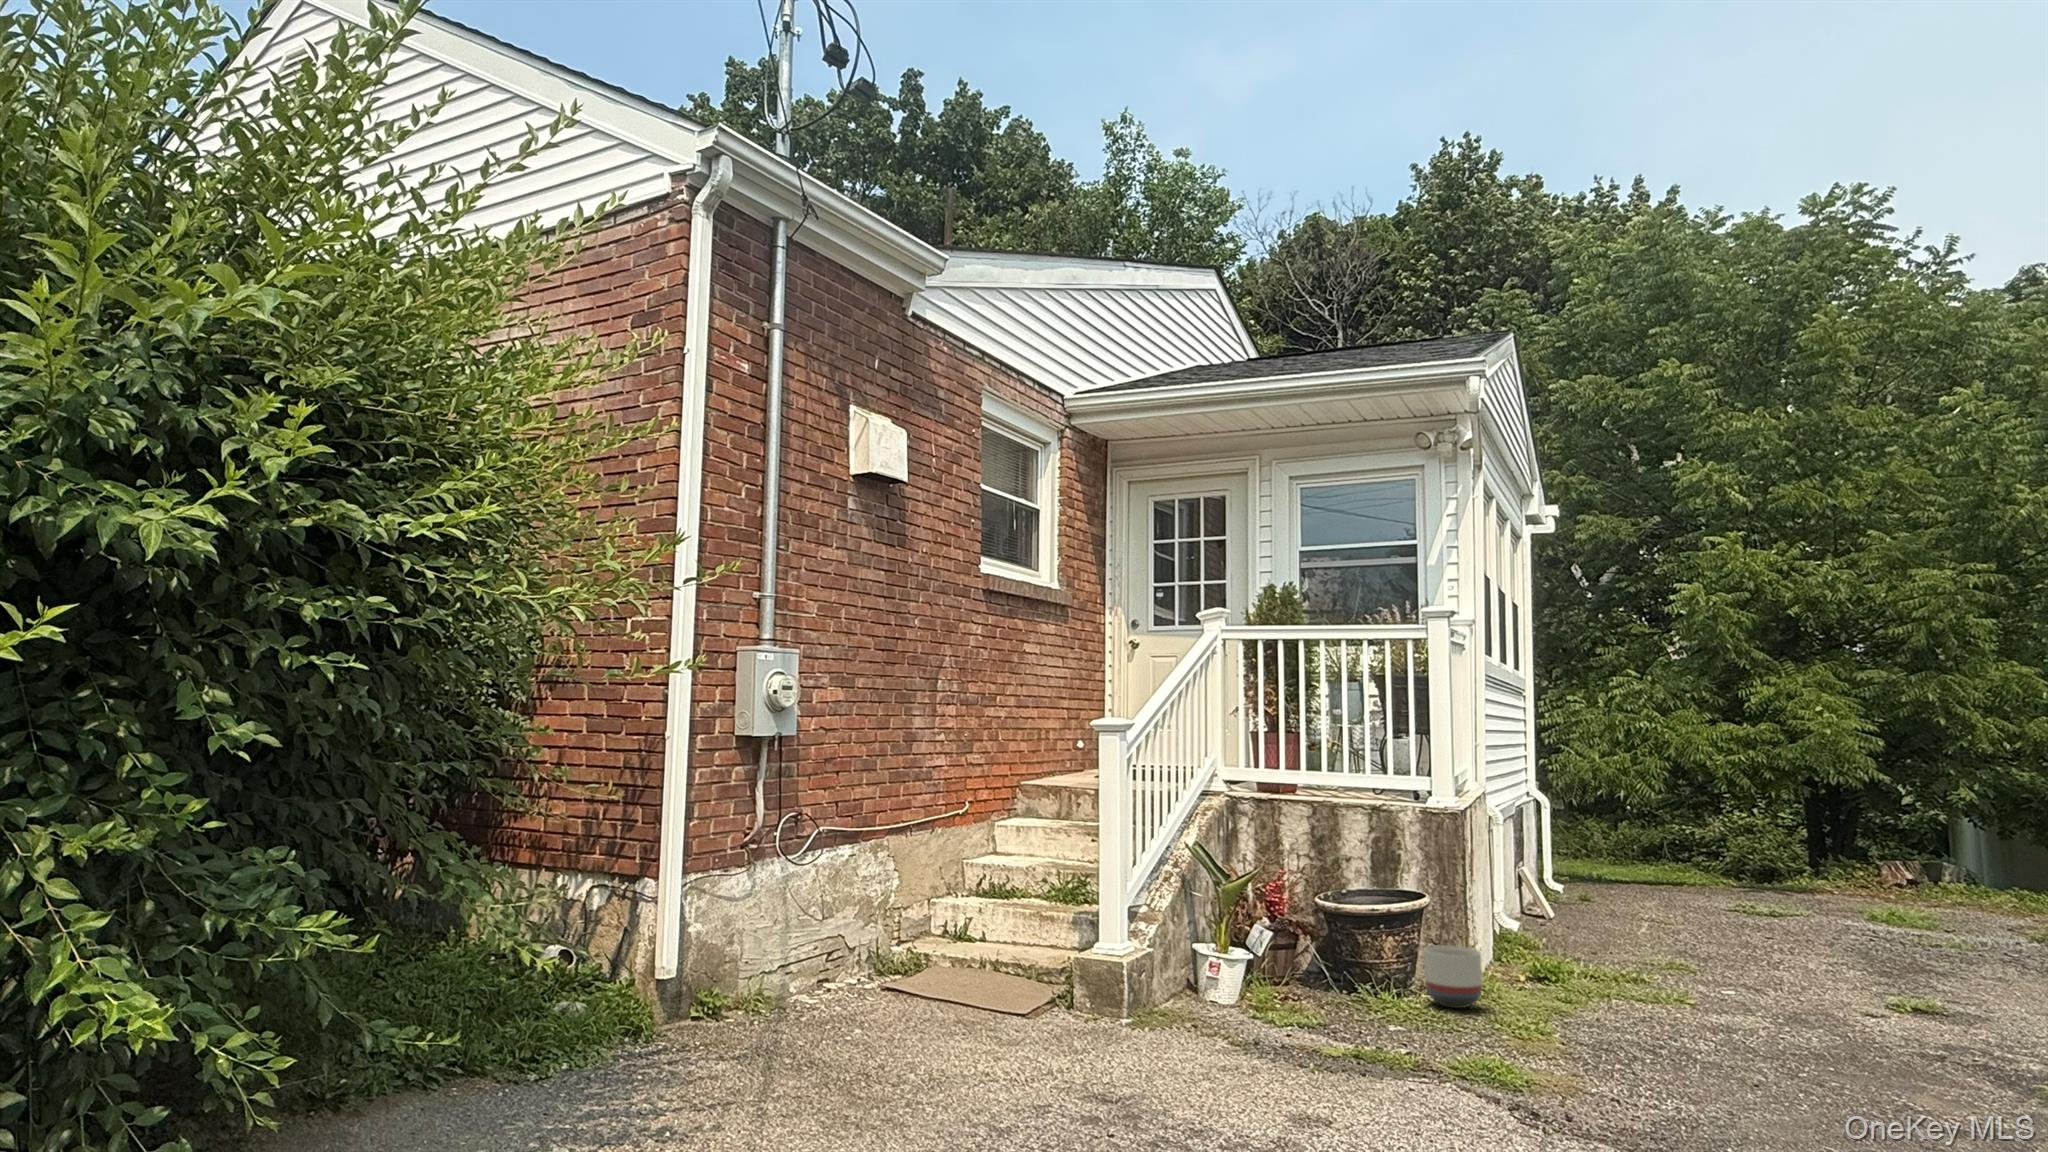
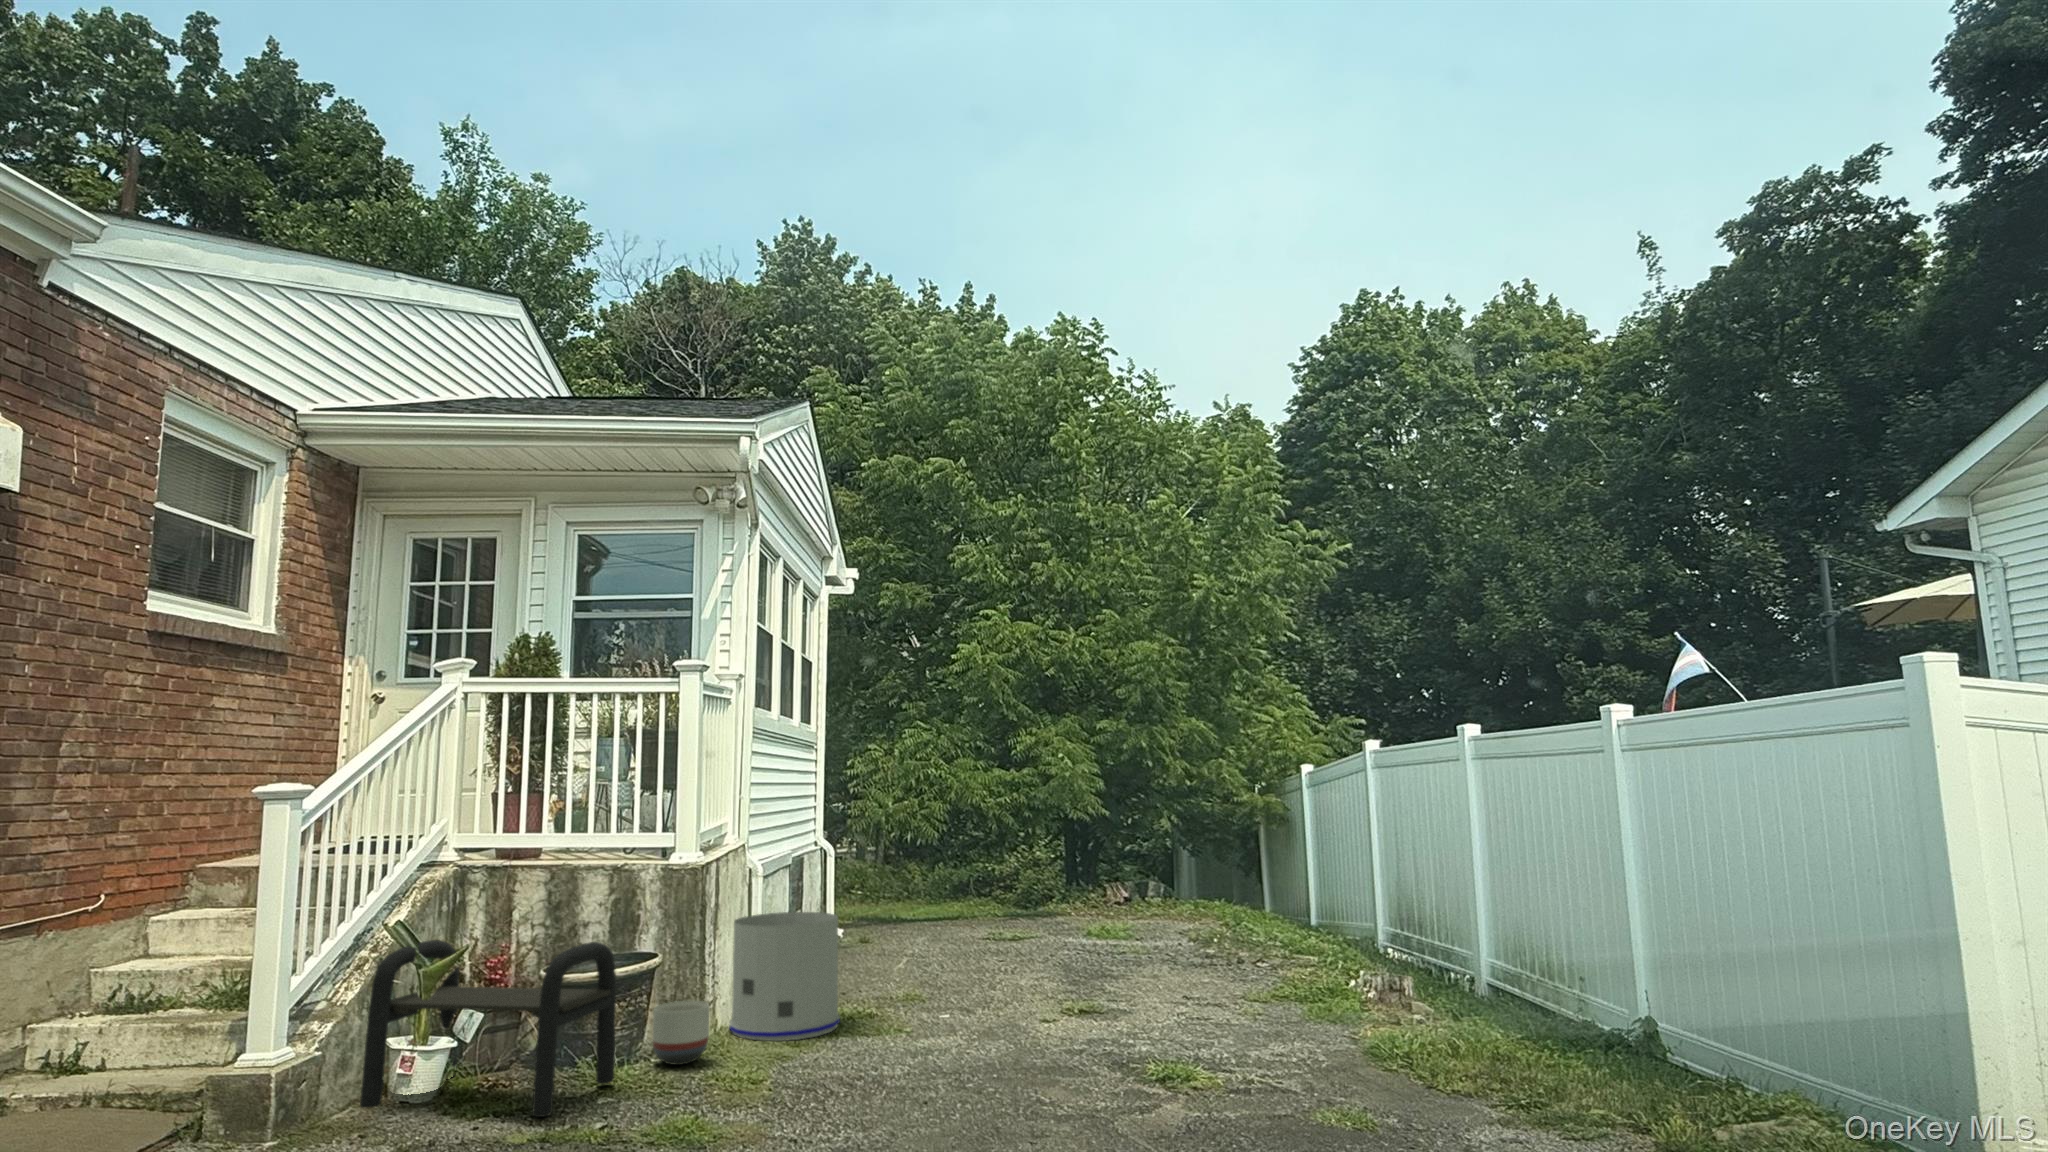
bench: none [1178,861,1397,1035] -> present [360,940,616,1117]
trash can: none [1489,868,1615,1002] -> present [729,912,840,1041]

